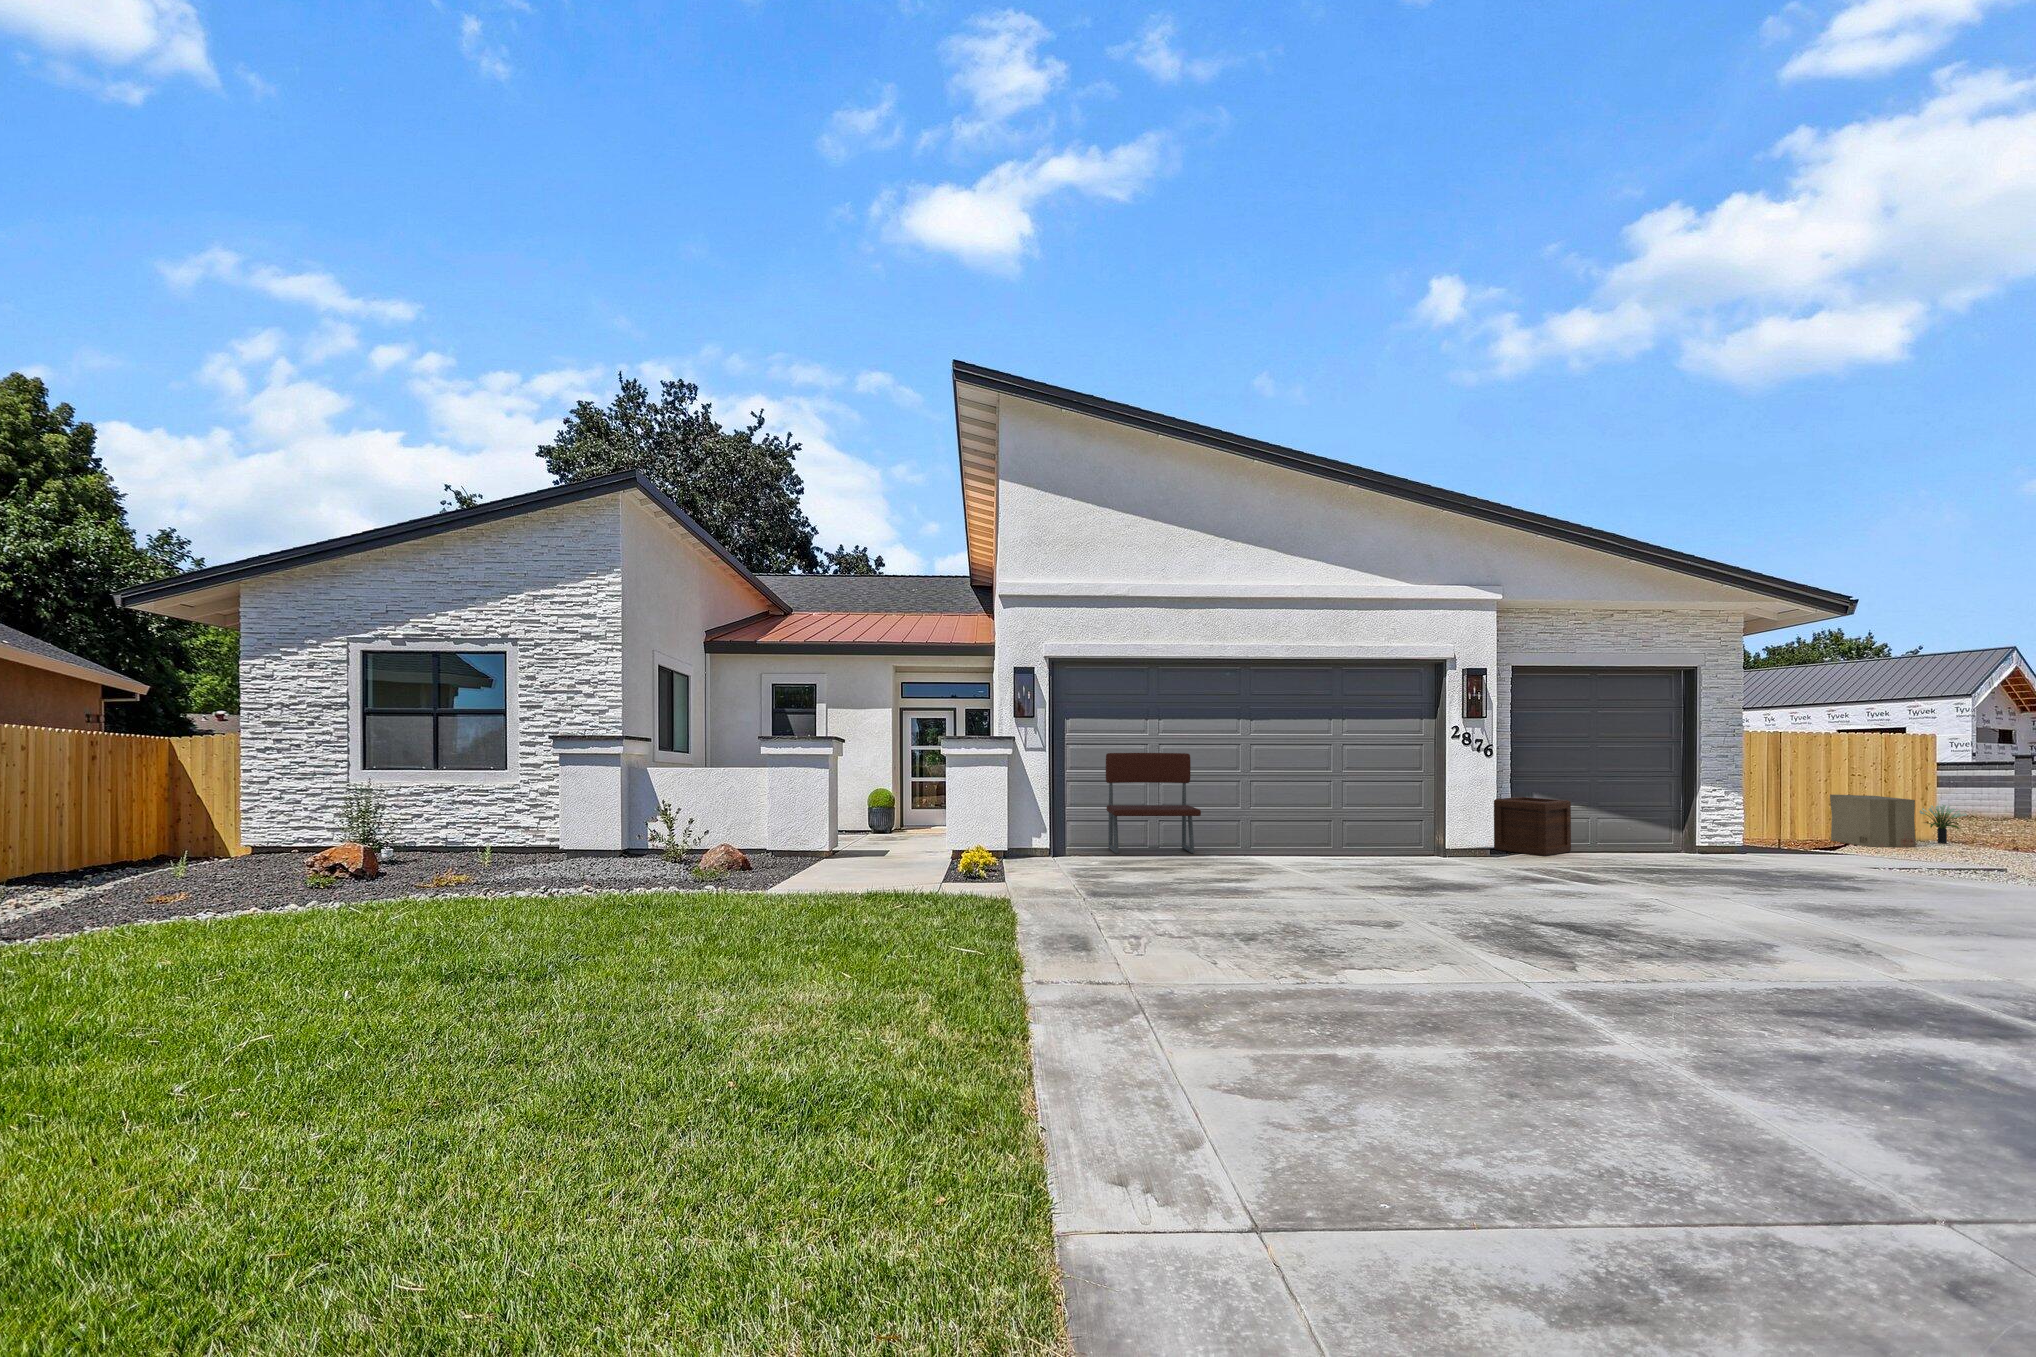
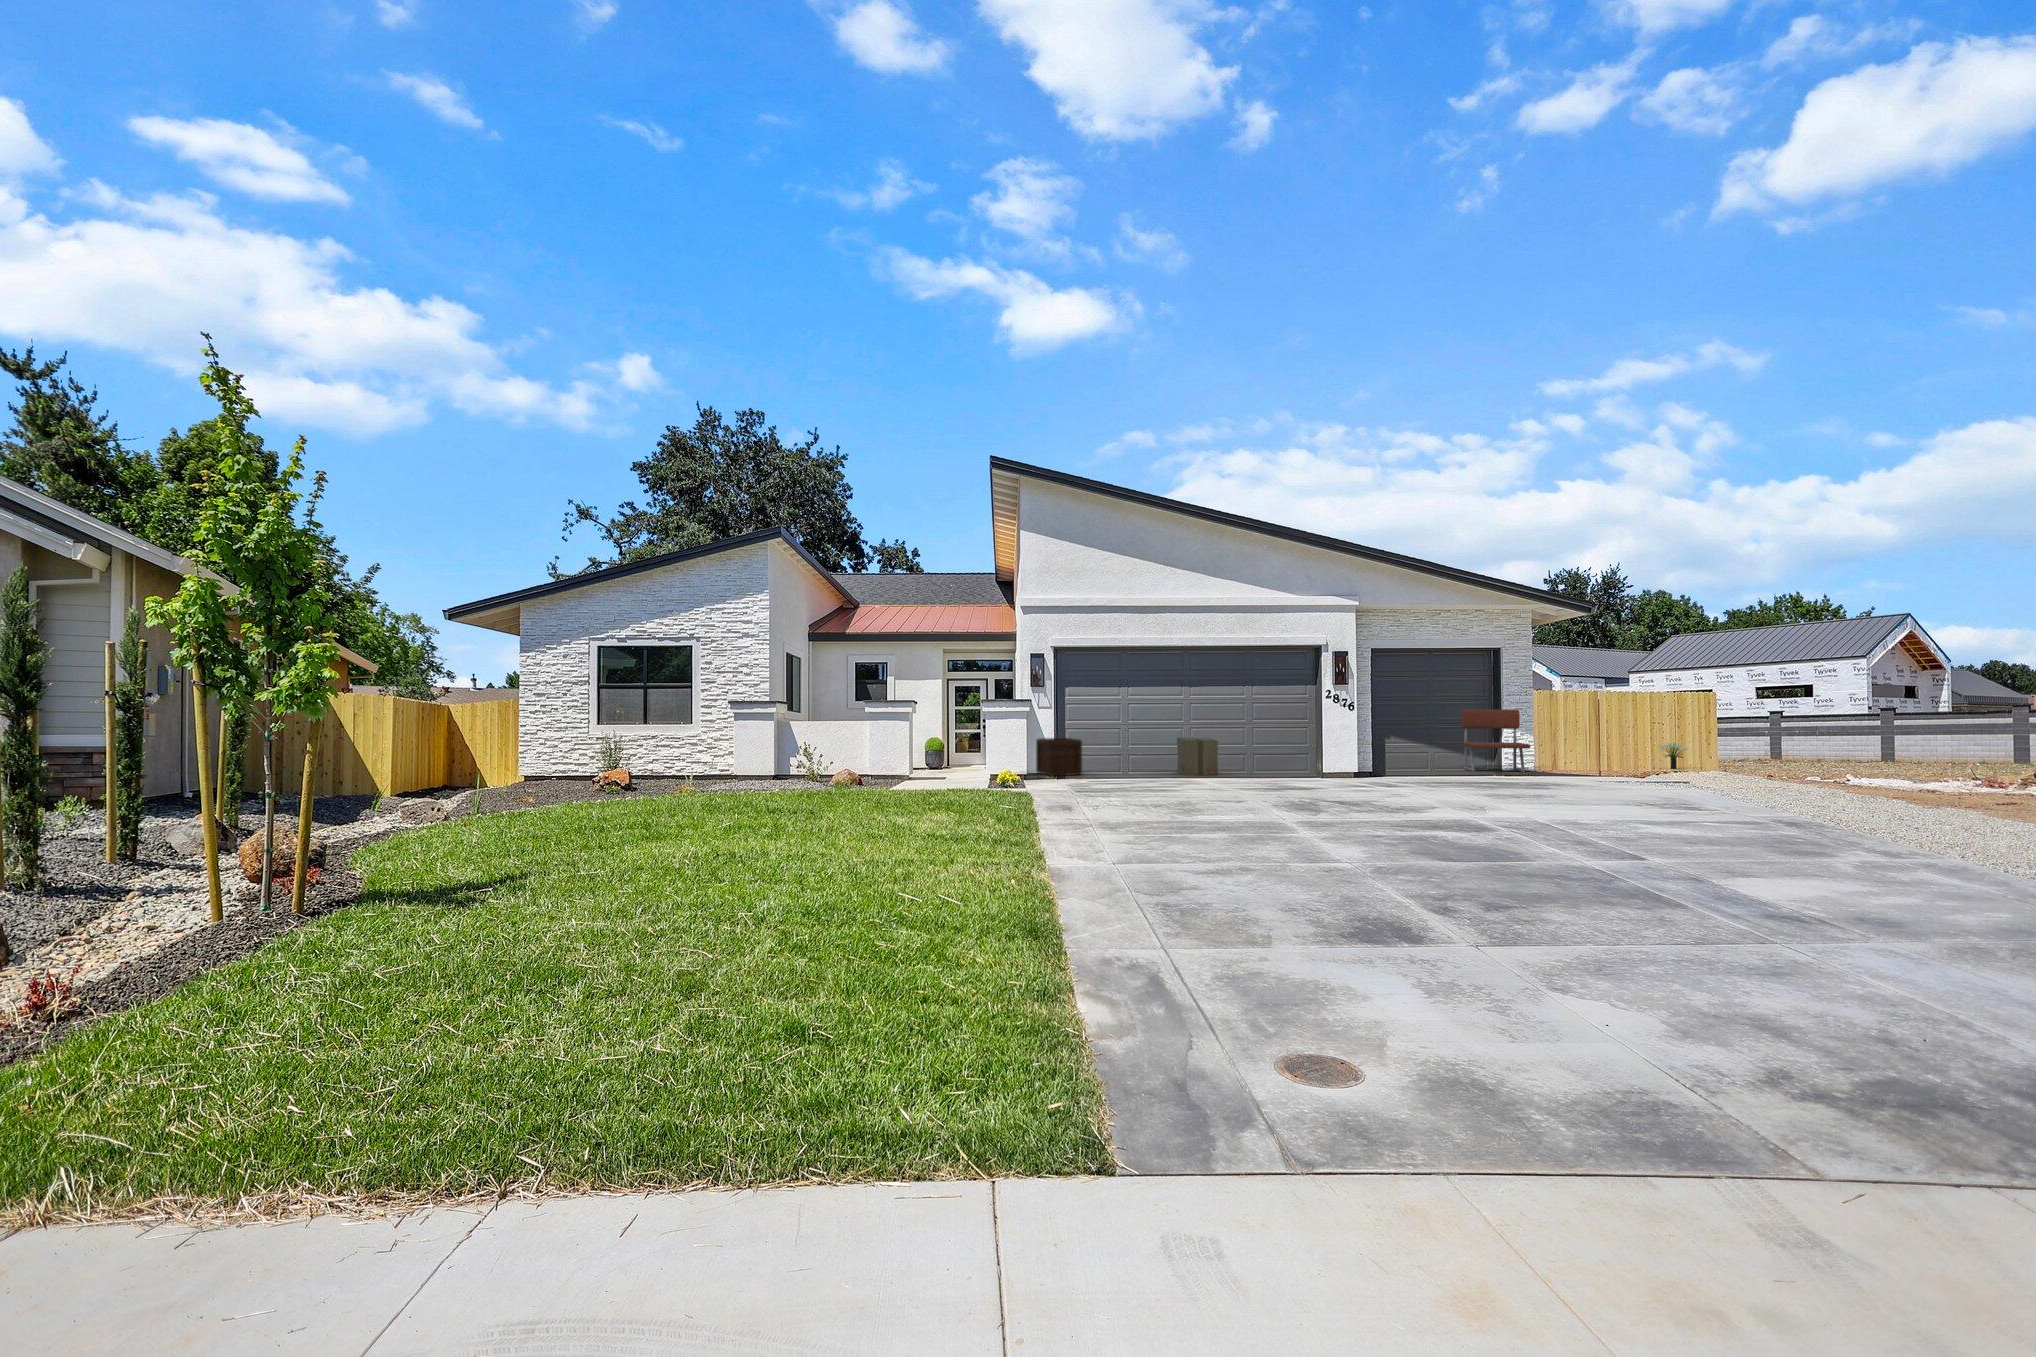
bench: present [1106,753,1201,854] -> present [1462,709,1530,772]
cardboard box: present [1830,794,1916,847] -> present [1177,738,1218,775]
wooden crate: present [1494,797,1571,856] -> present [1036,738,1082,776]

